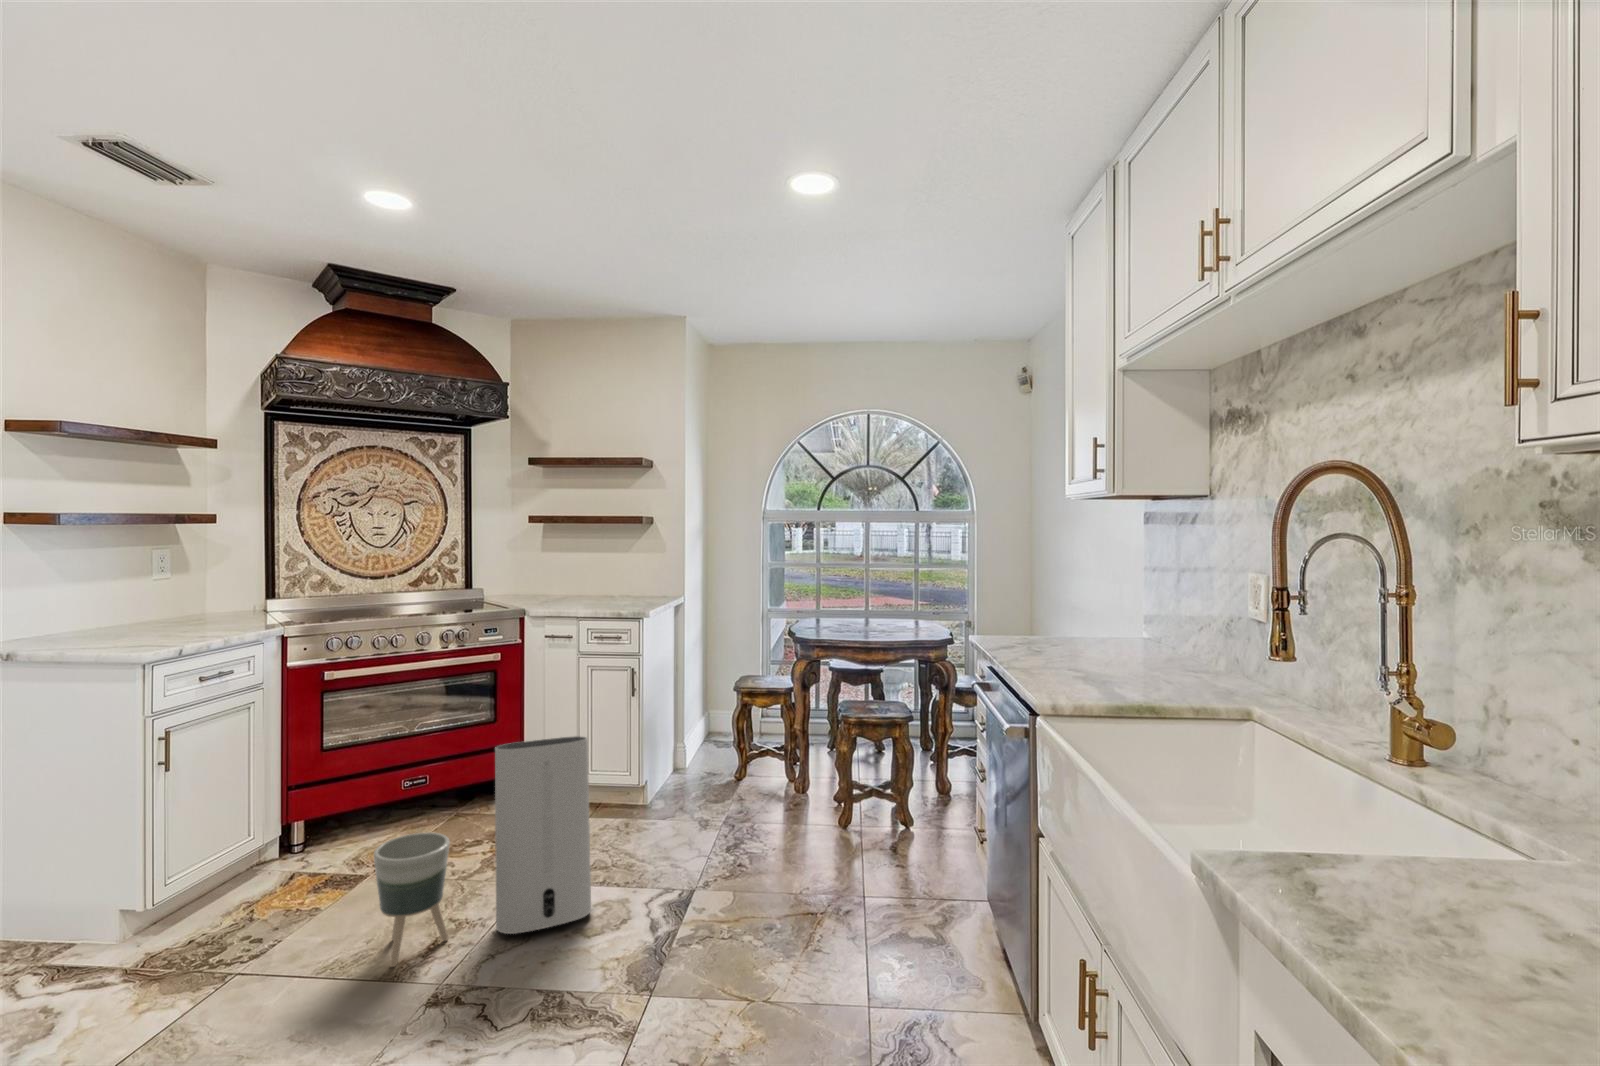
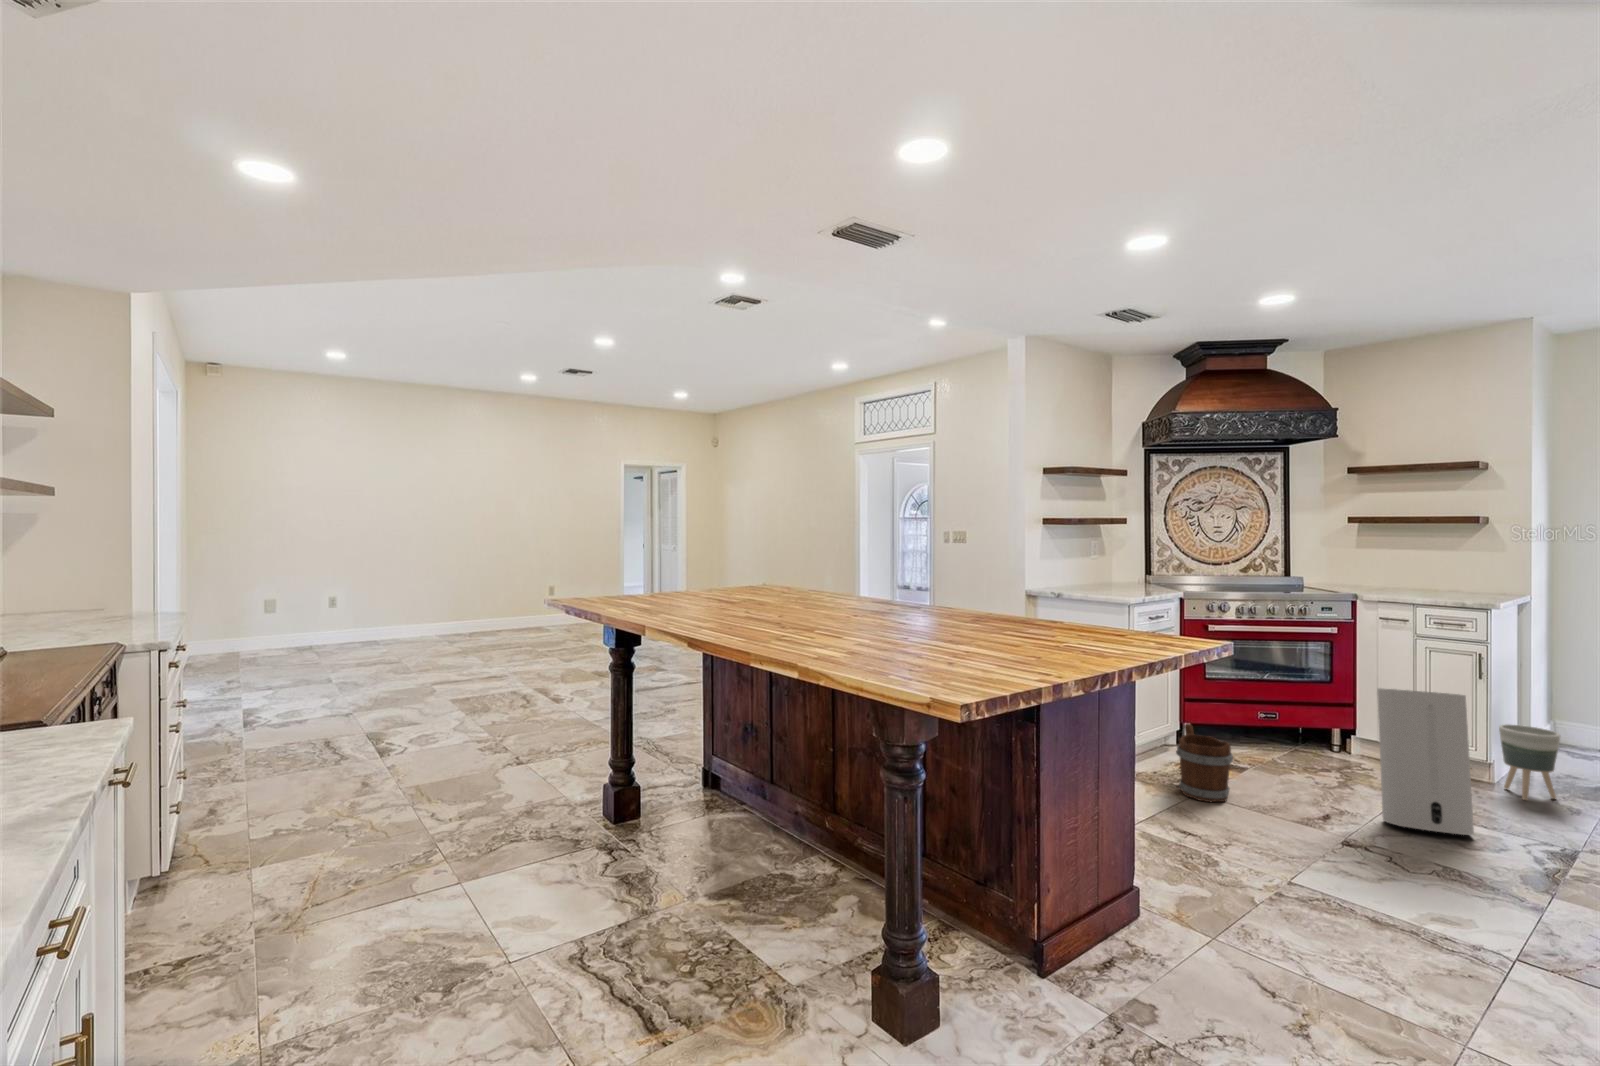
planter: present [374,832,450,967] -> present [1499,724,1560,800]
bucket: none [188,850,296,995] -> present [1176,724,1233,802]

